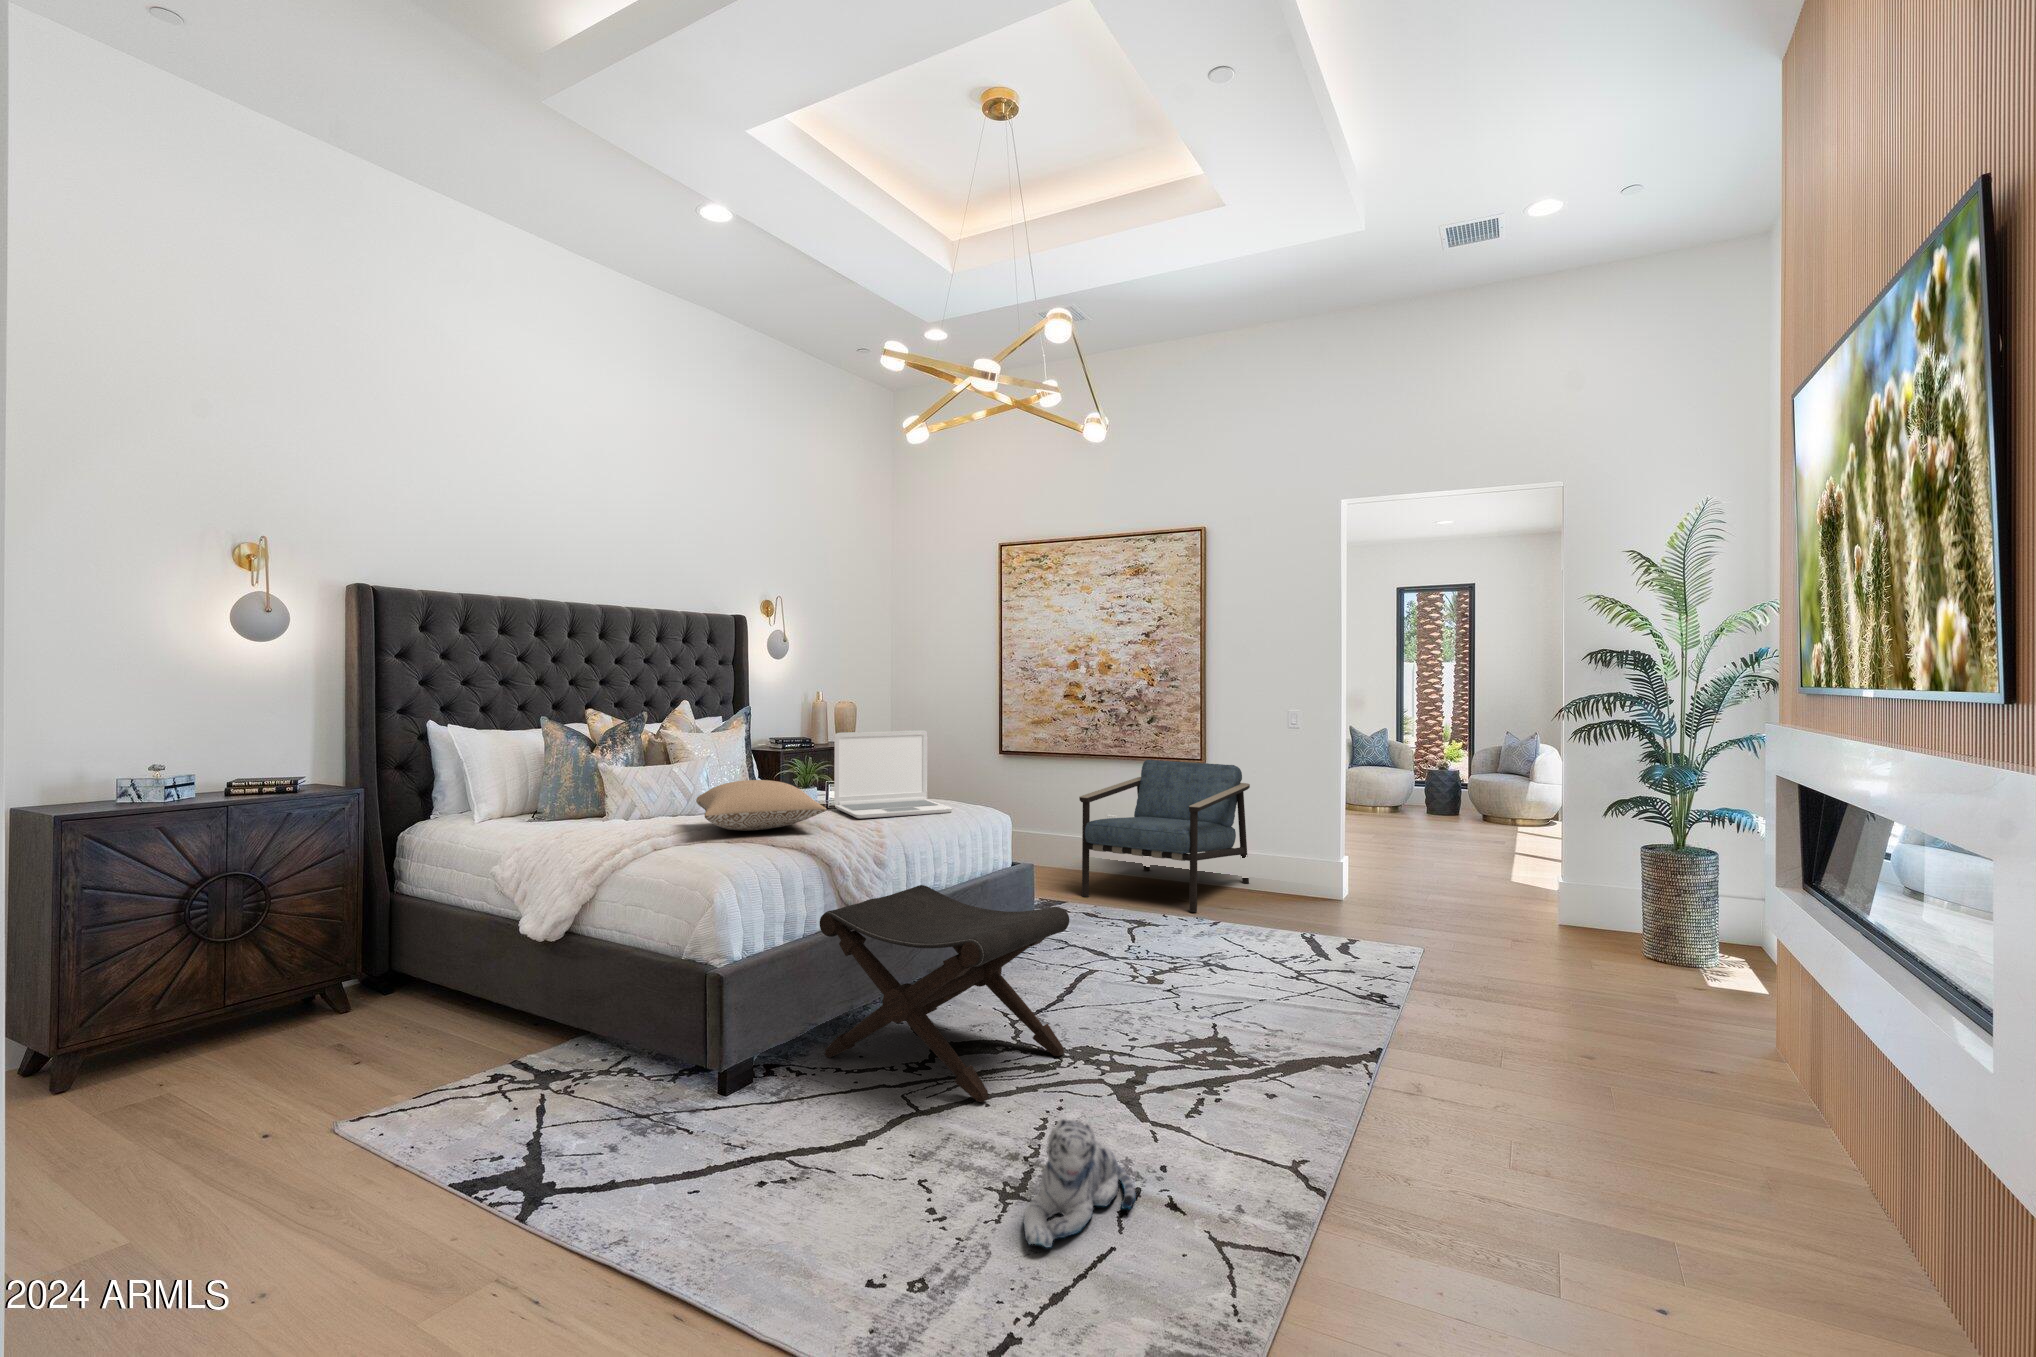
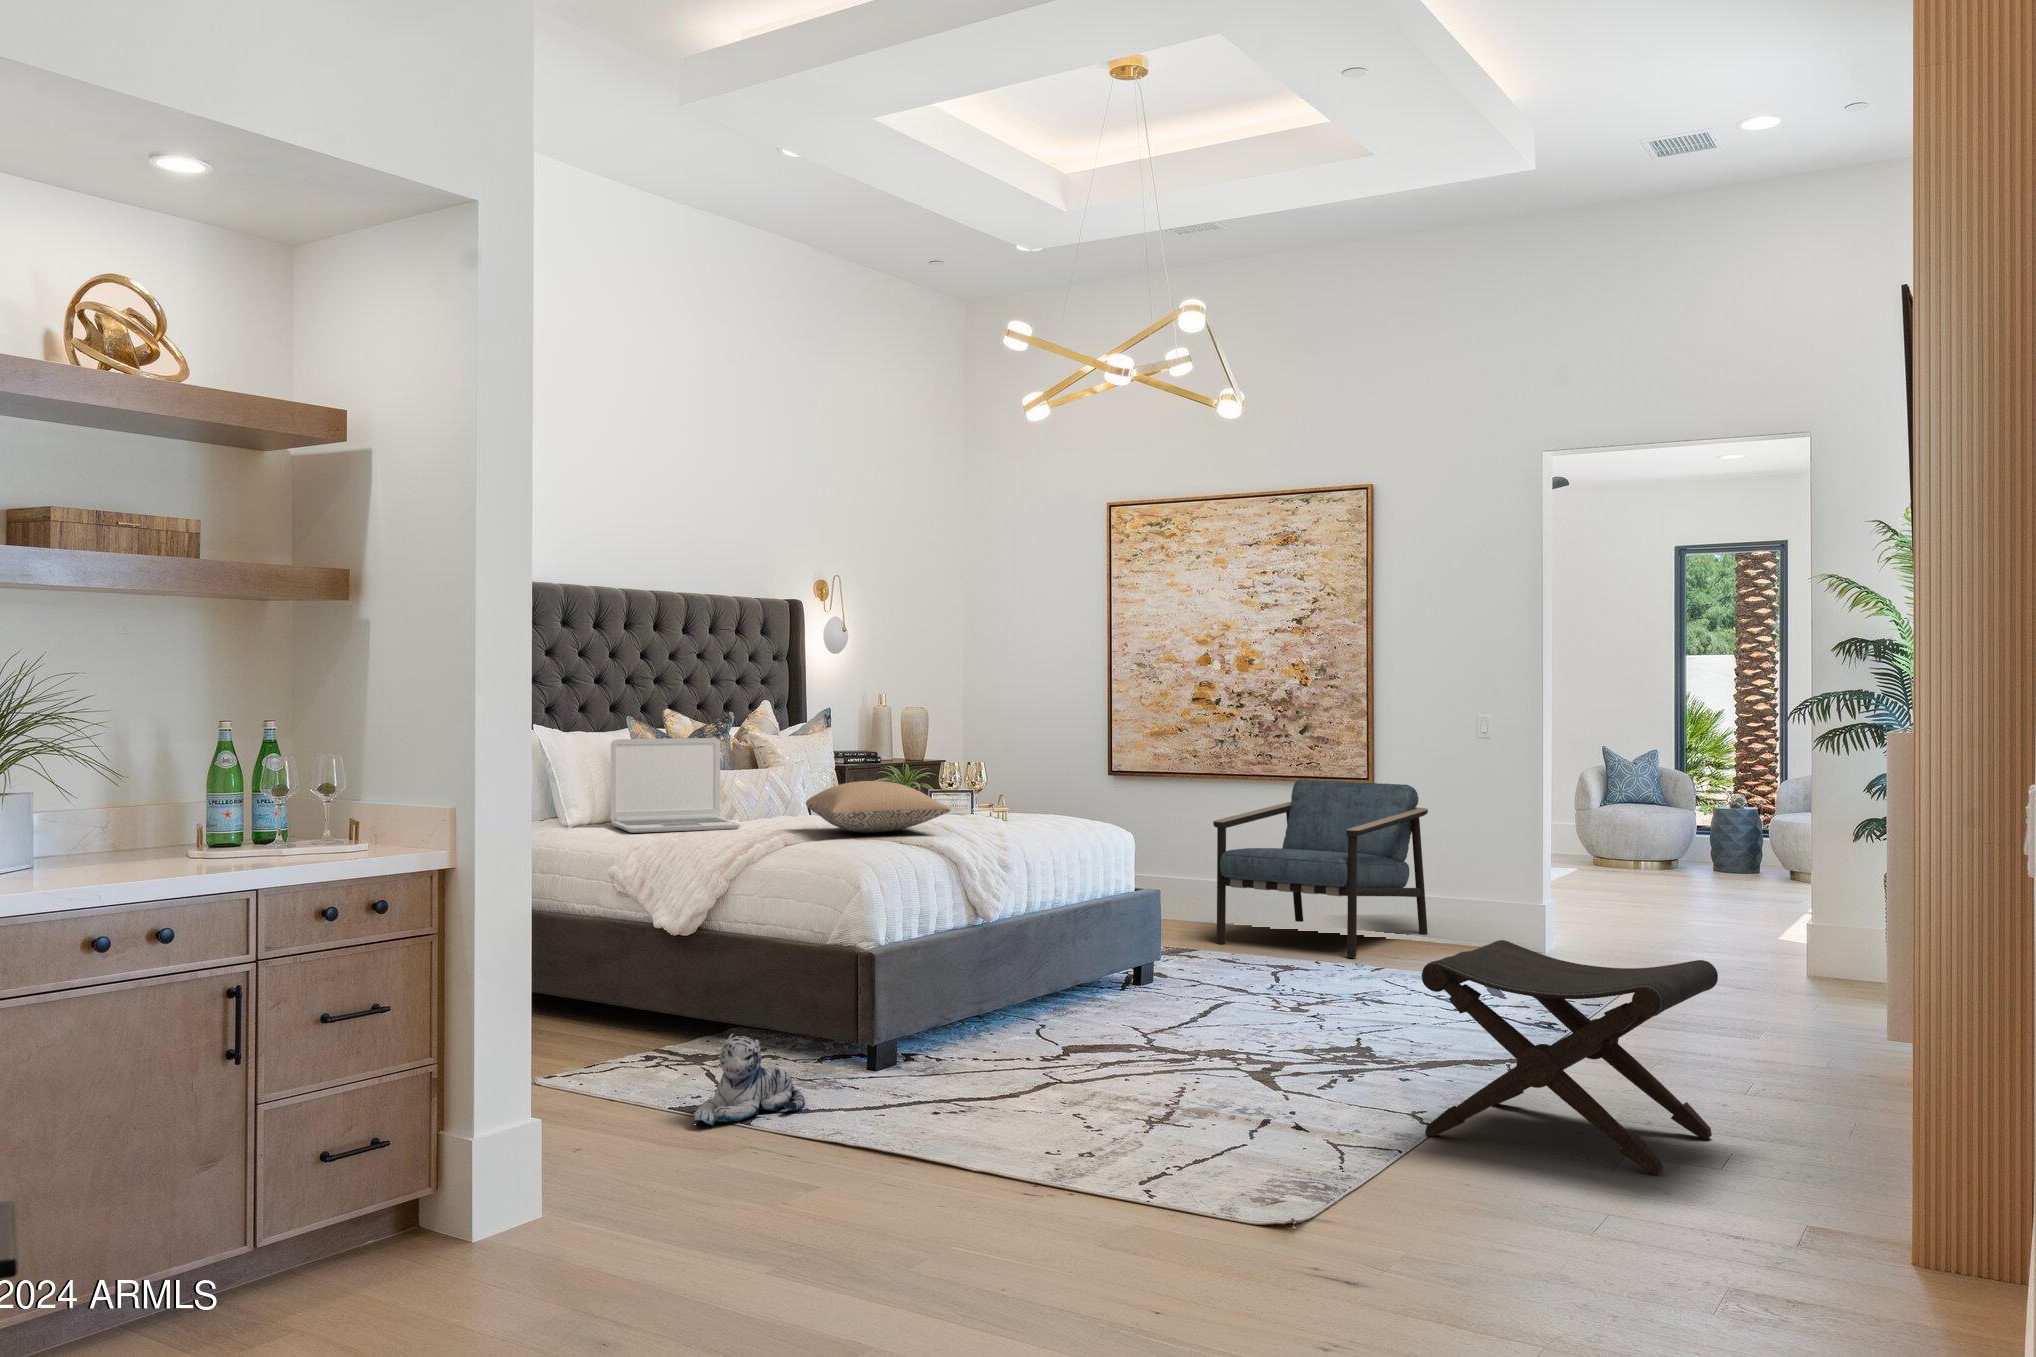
laptop: present [834,730,953,819] -> present [611,738,740,833]
footstool: present [820,885,1069,1102] -> present [1422,940,1718,1173]
plush toy: present [1023,1119,1136,1248] -> present [693,1034,805,1125]

